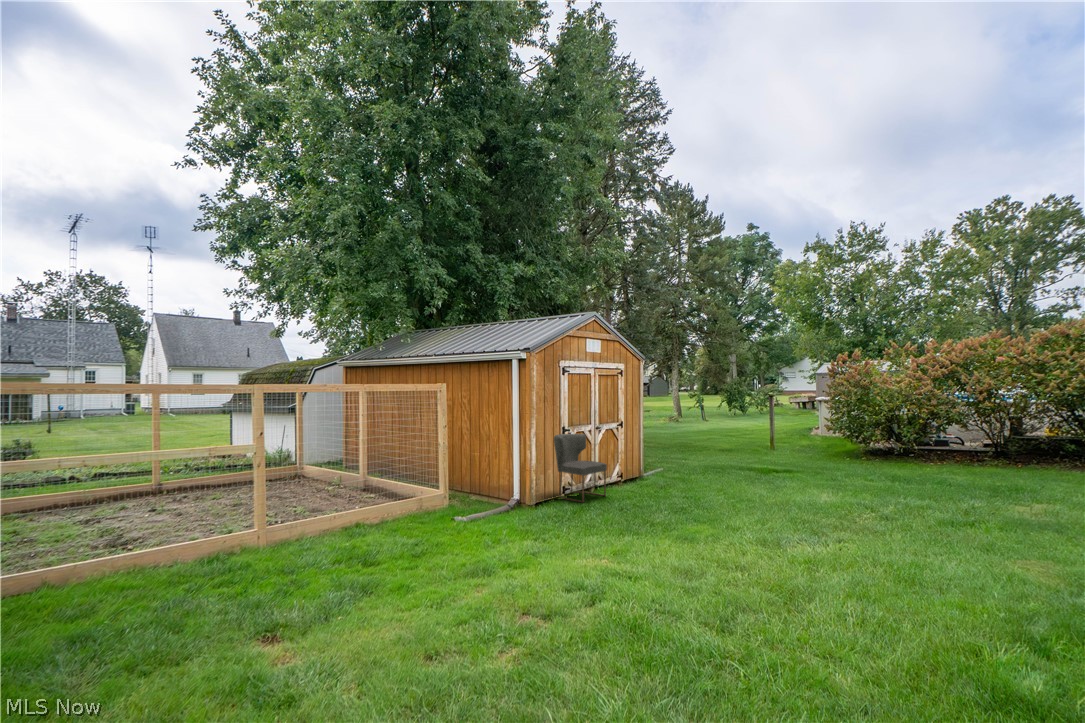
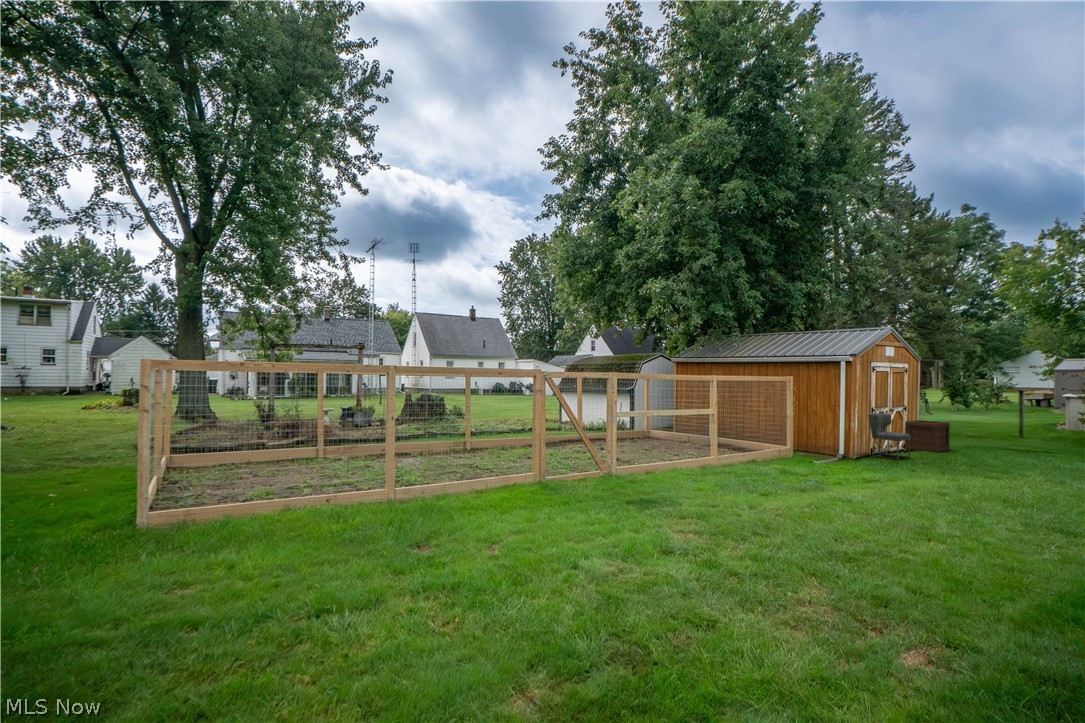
wooden crate: none [621,438,672,482] -> present [905,420,950,452]

